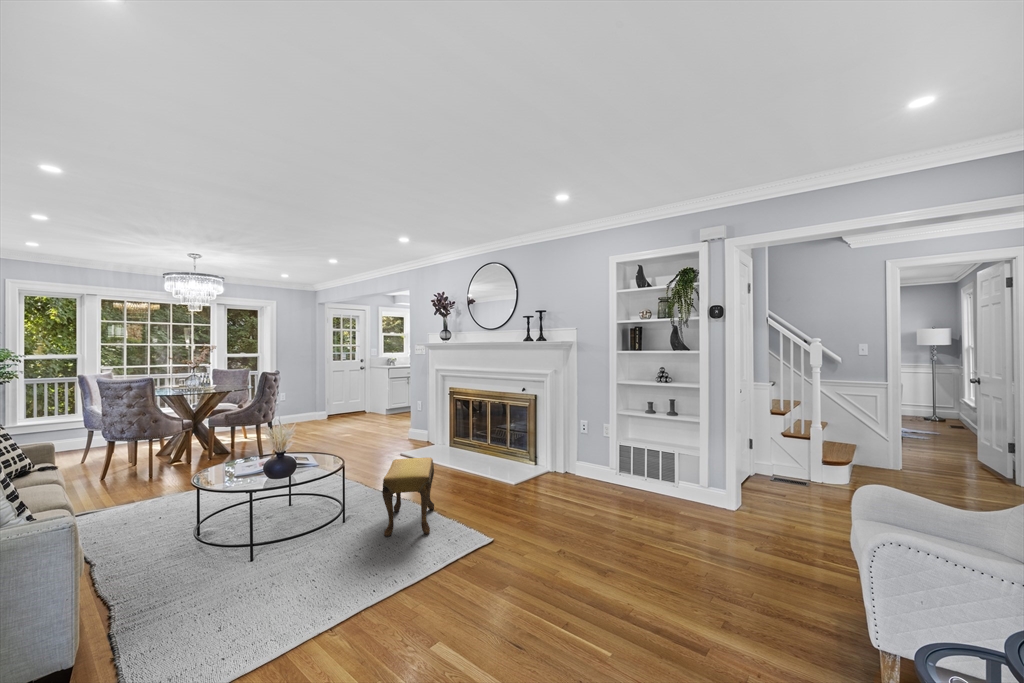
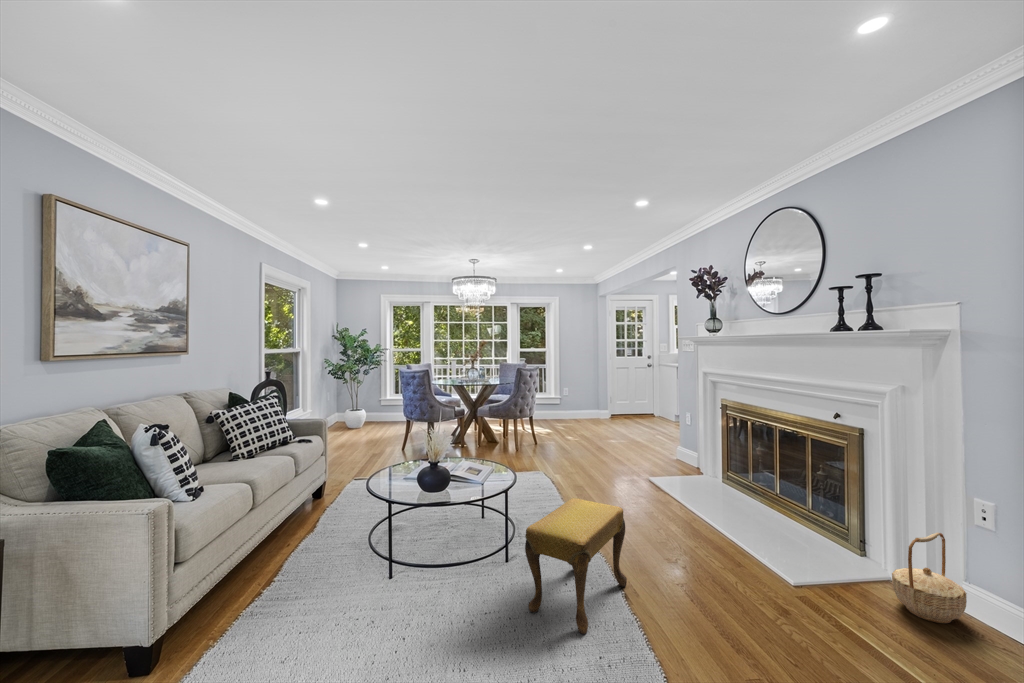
basket: none [554,441,581,483] -> present [892,533,967,623]

